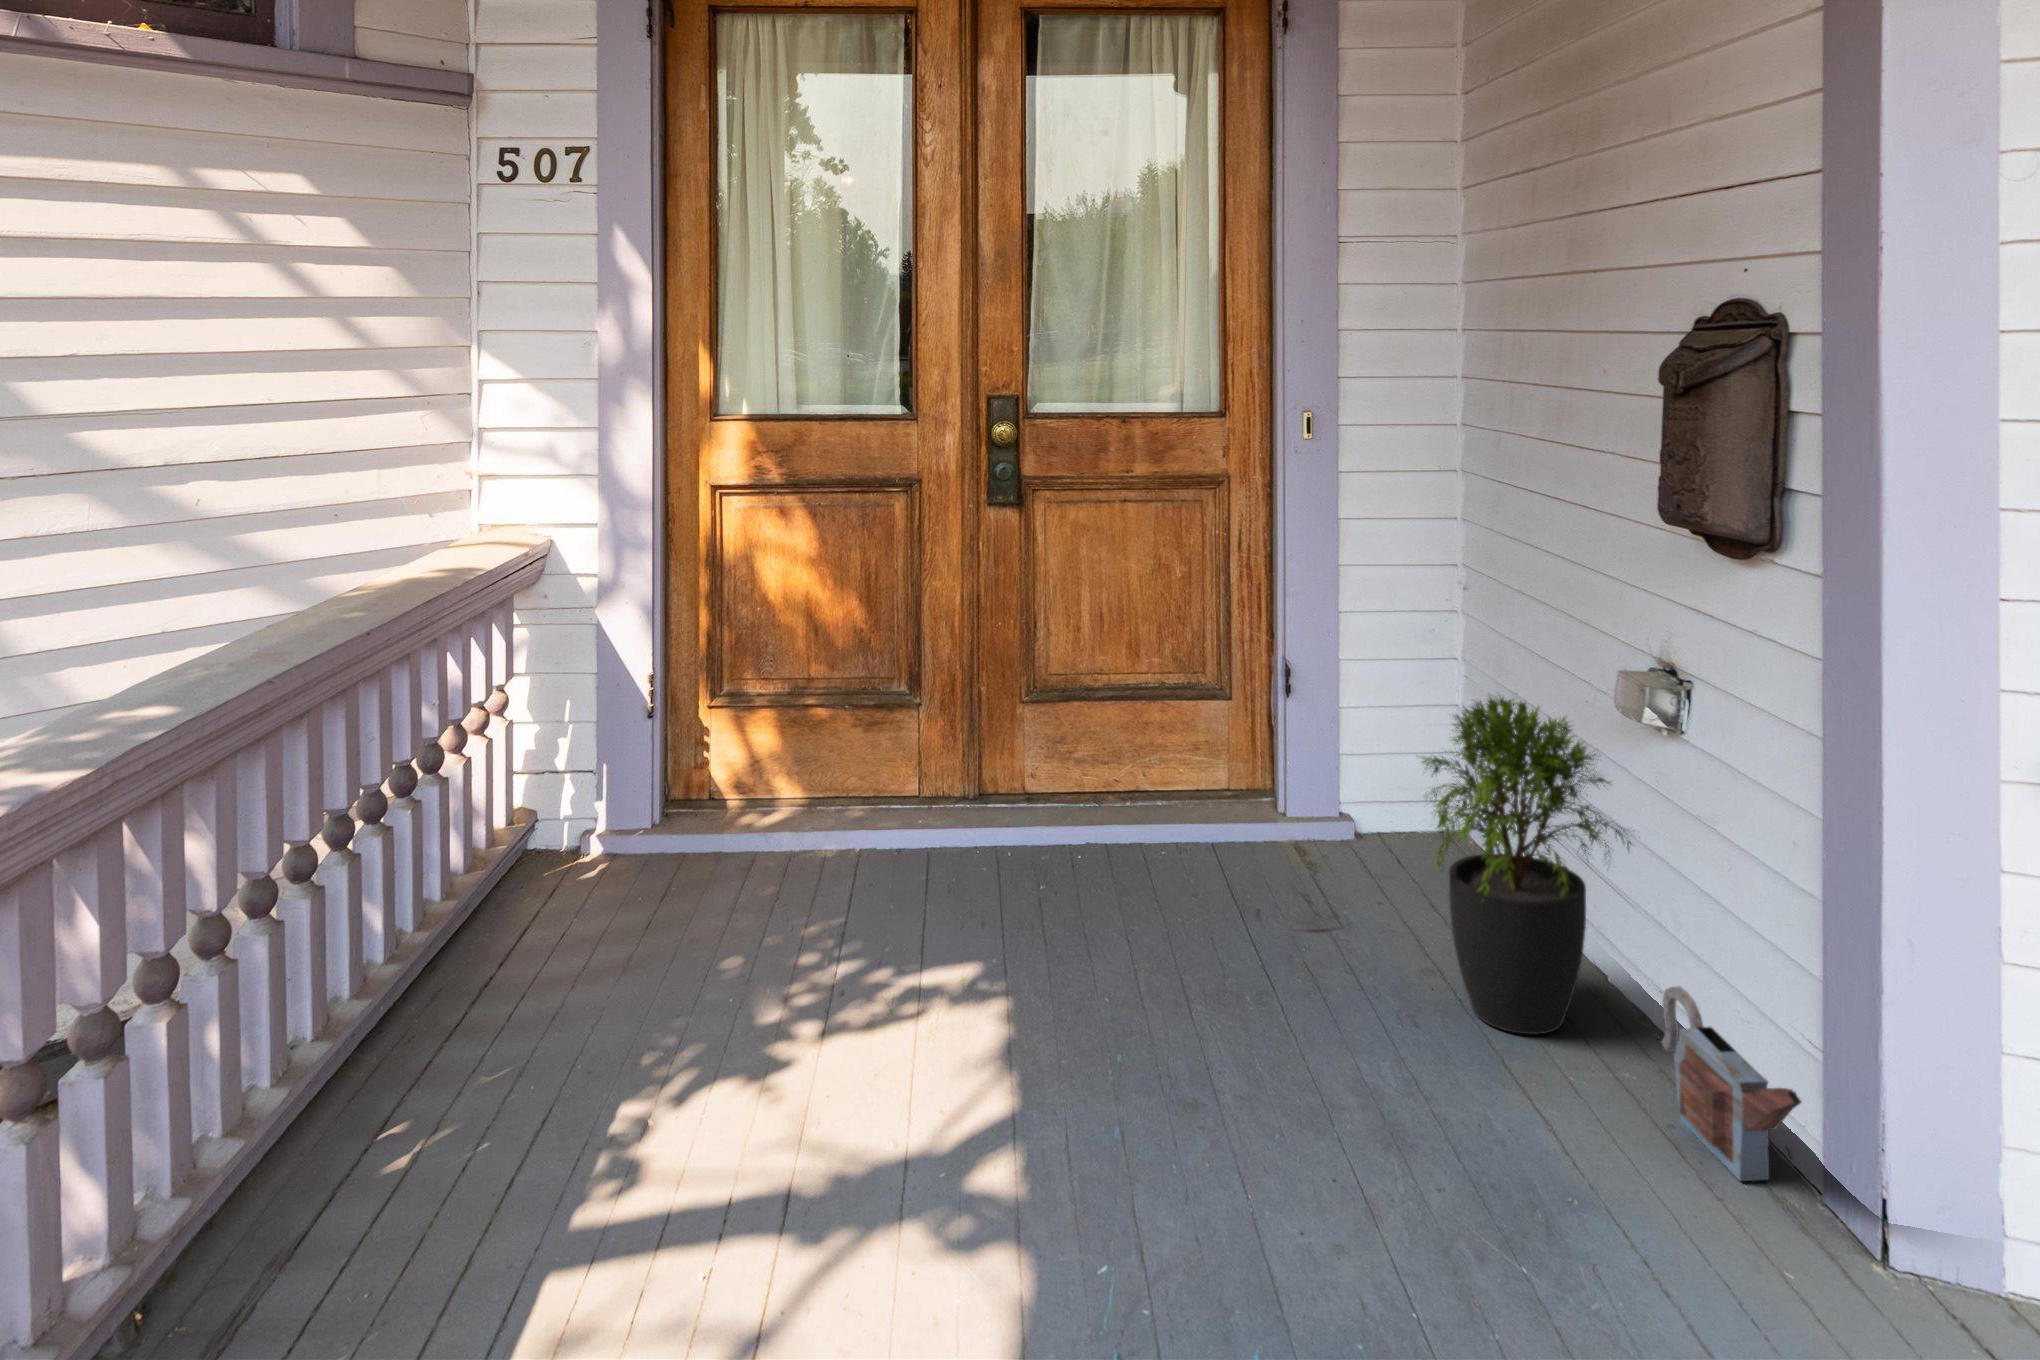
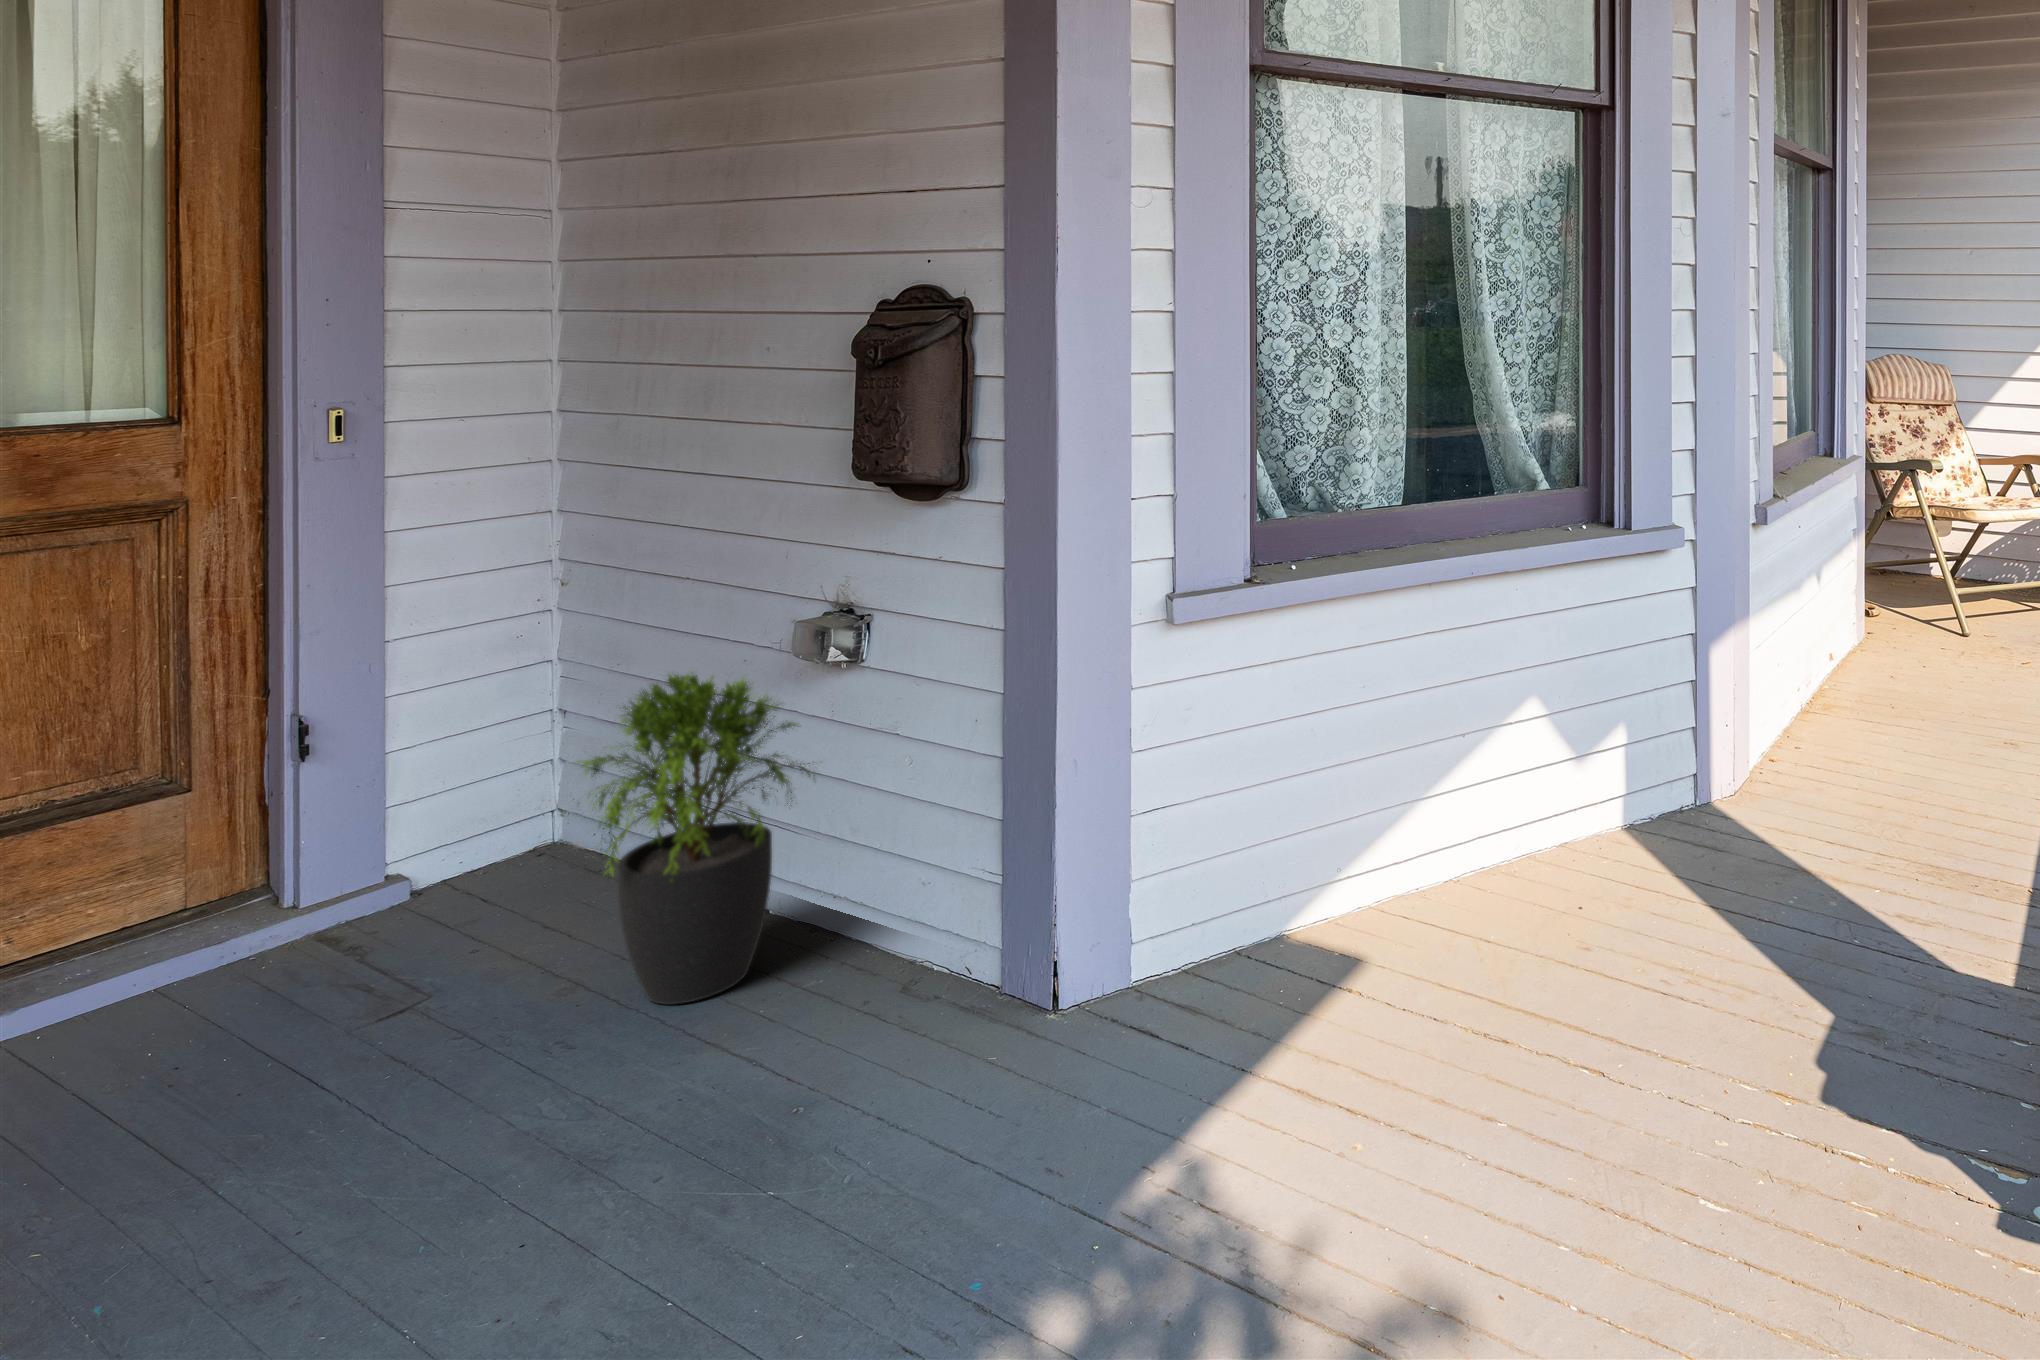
watering can: present [1662,986,1801,1181] -> none [860,878,1006,1009]

